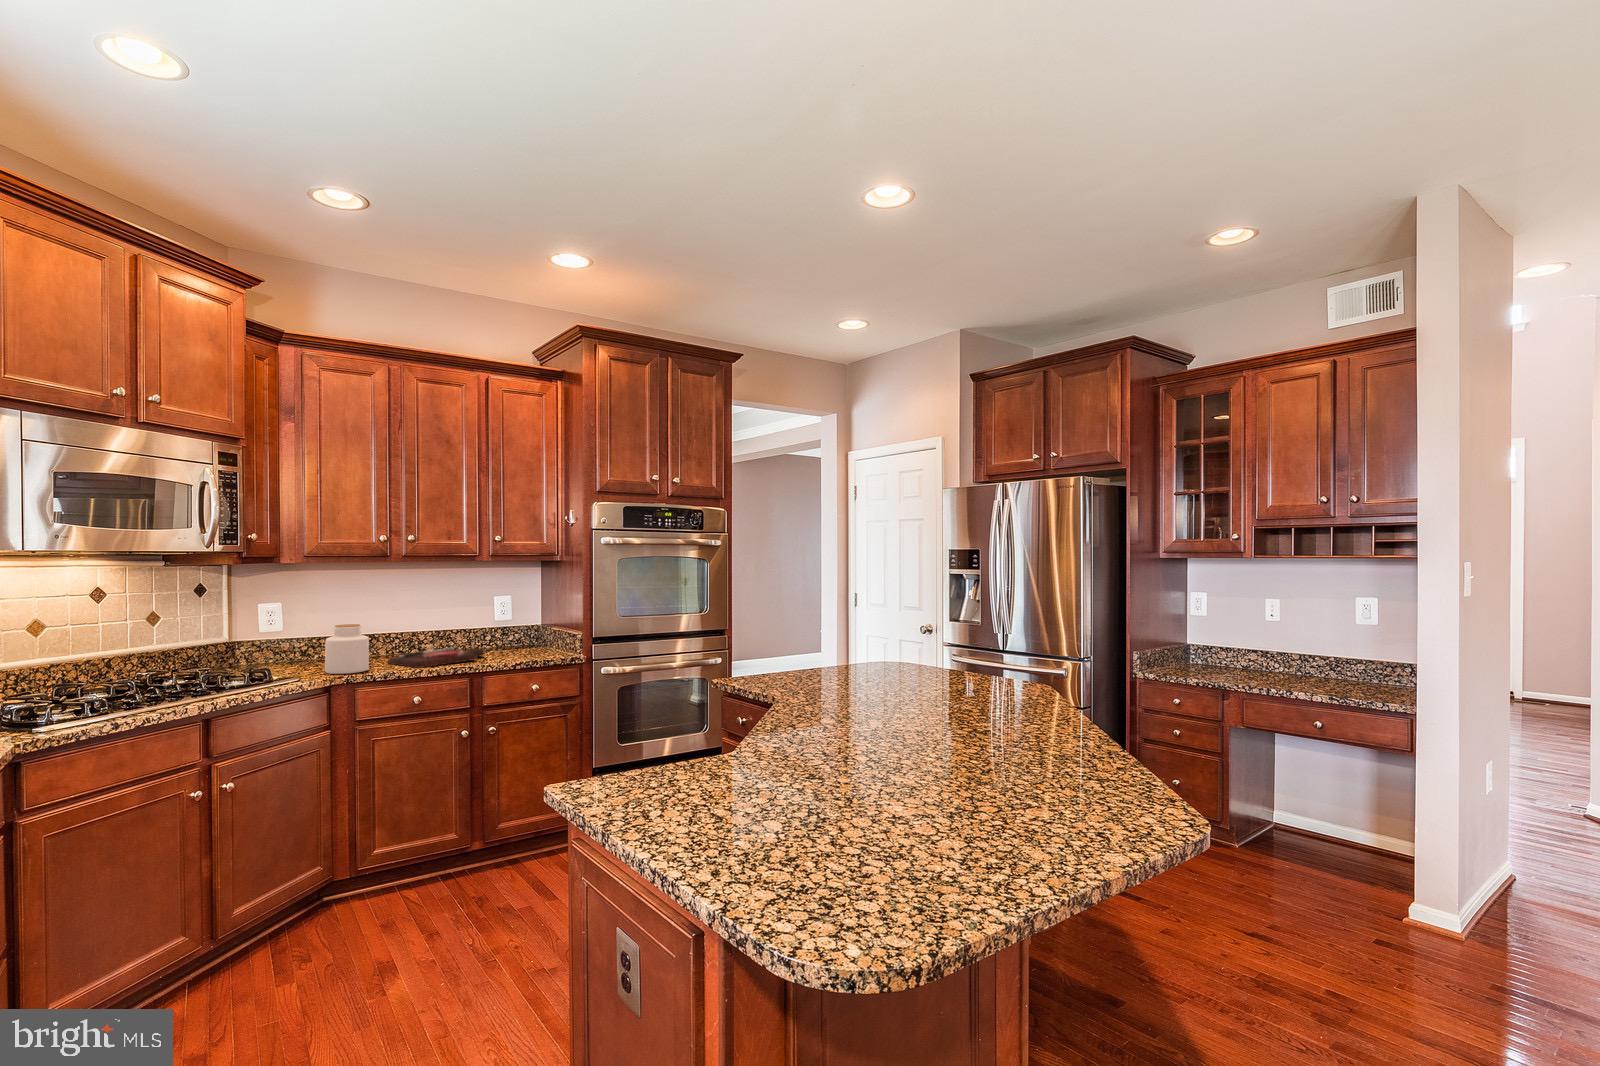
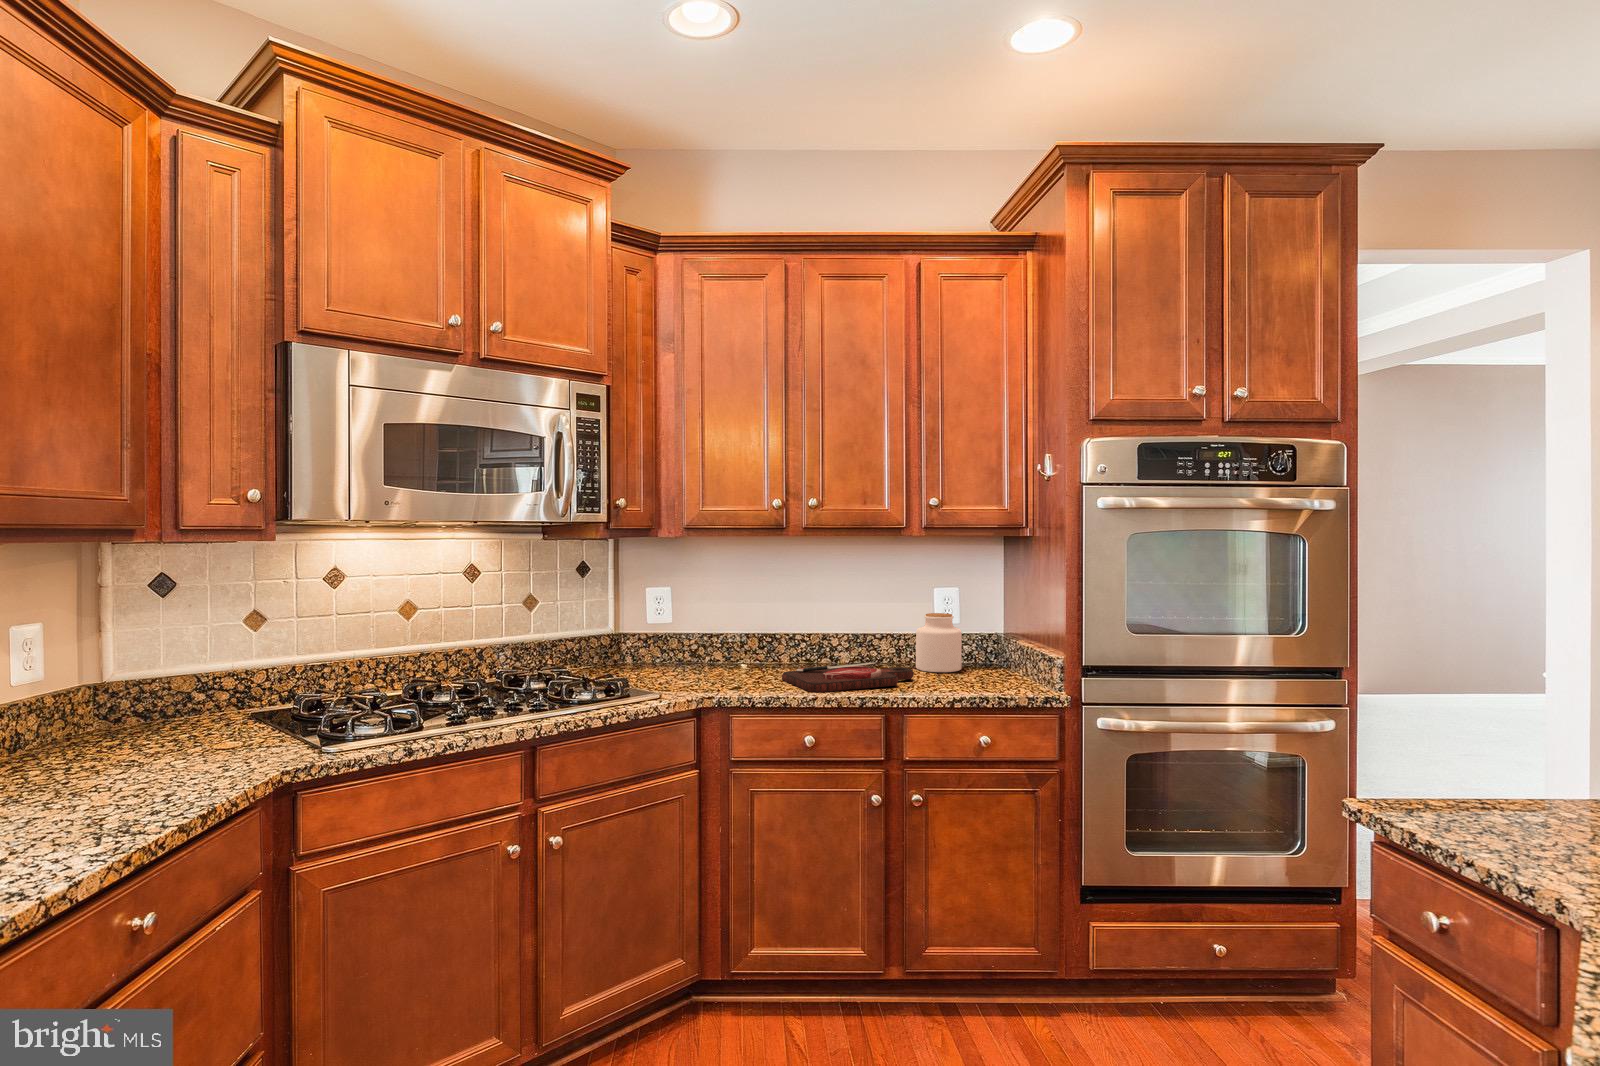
jar: present [325,624,369,674] -> present [916,613,962,672]

